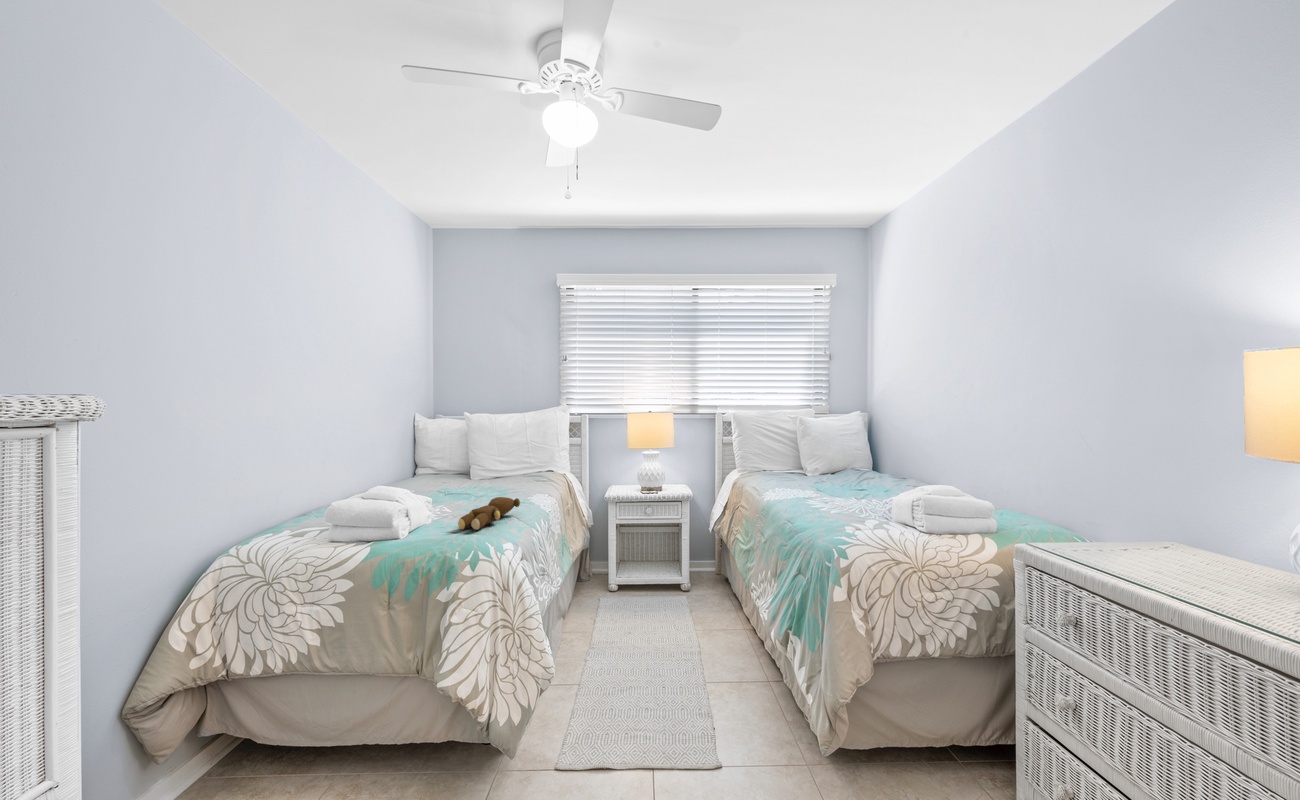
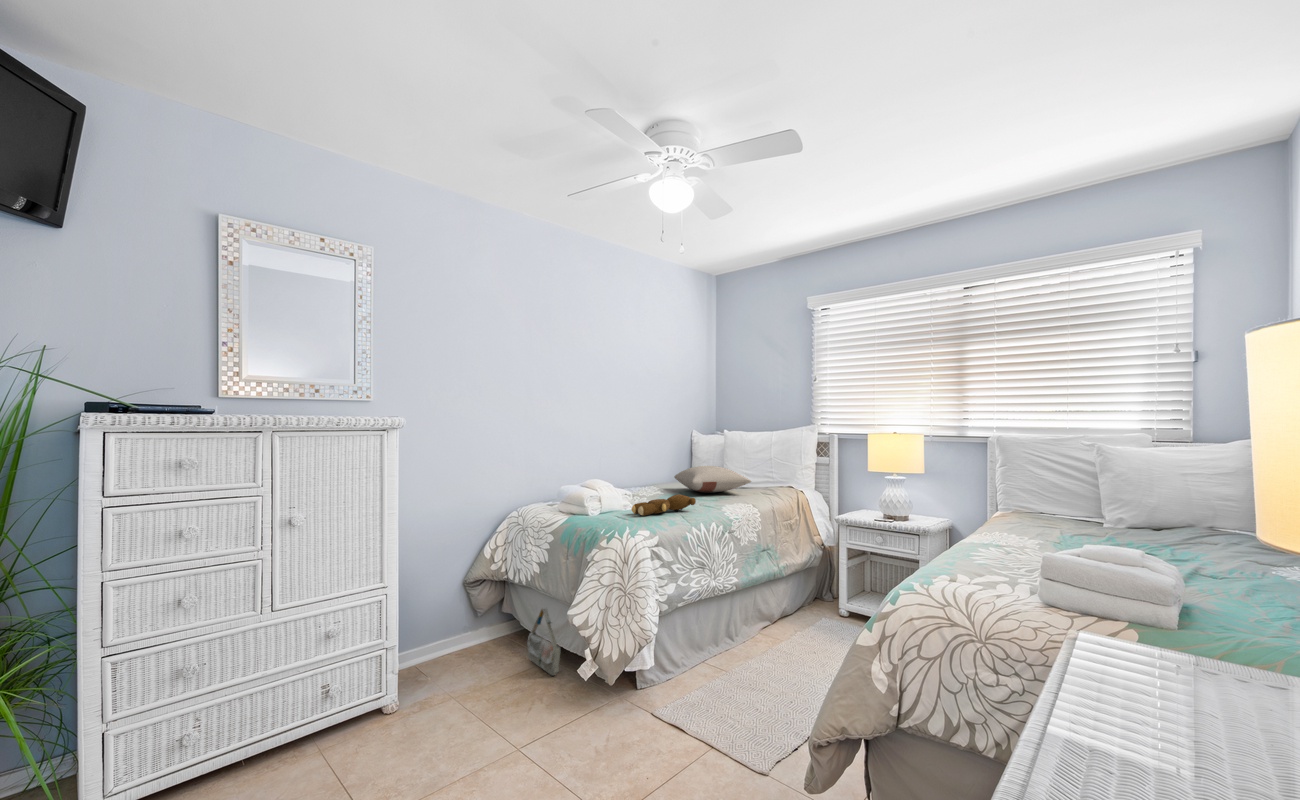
pillow: none [430,459,531,491] -> present [674,466,751,493]
bag: none [322,685,396,774] -> present [527,608,560,676]

